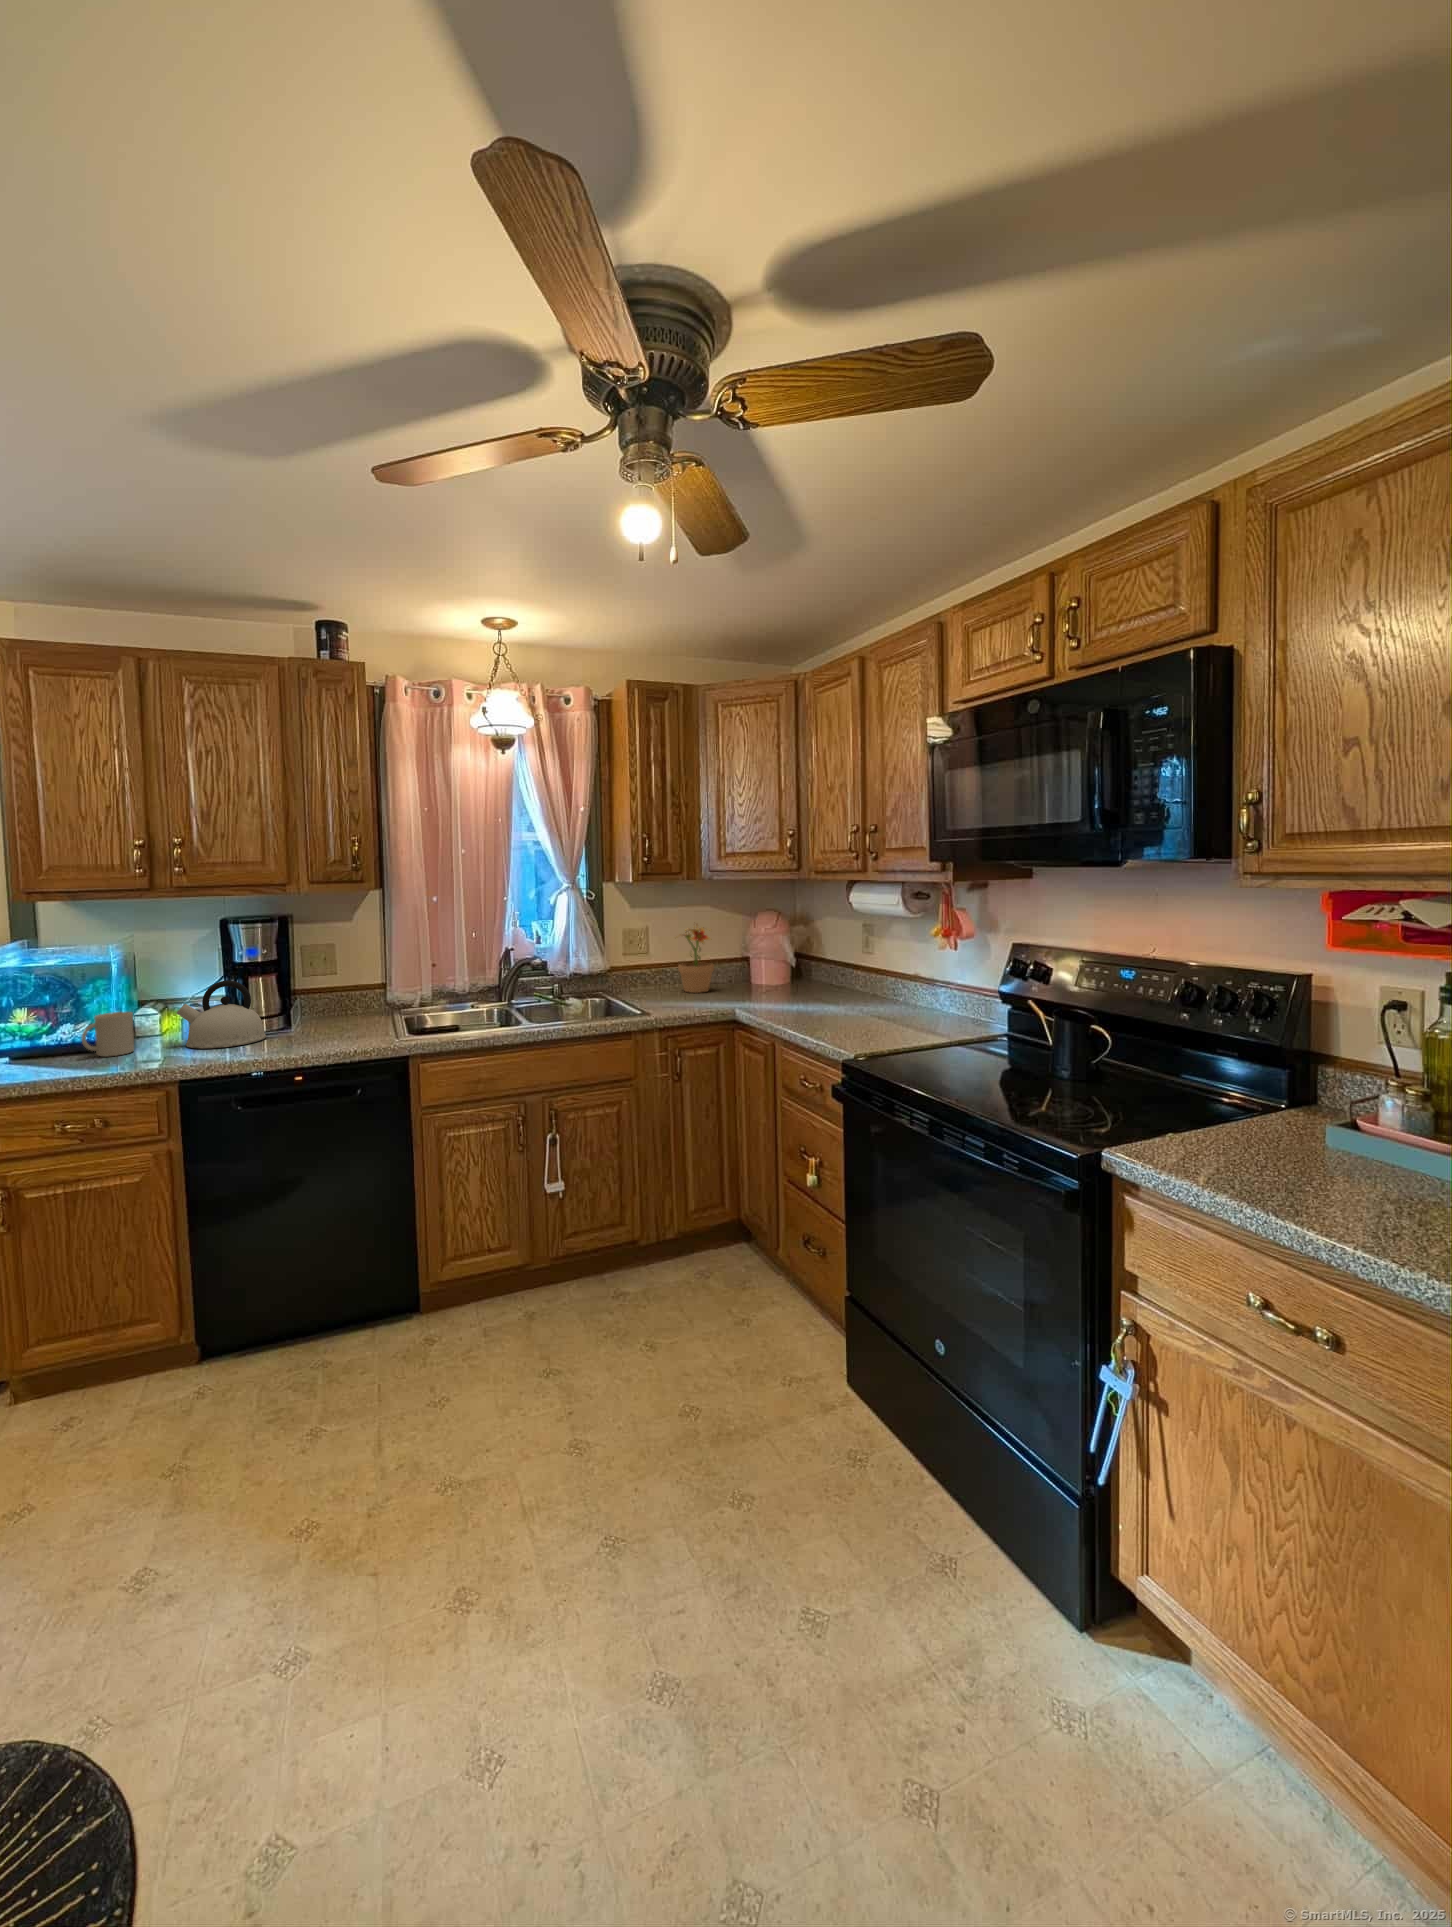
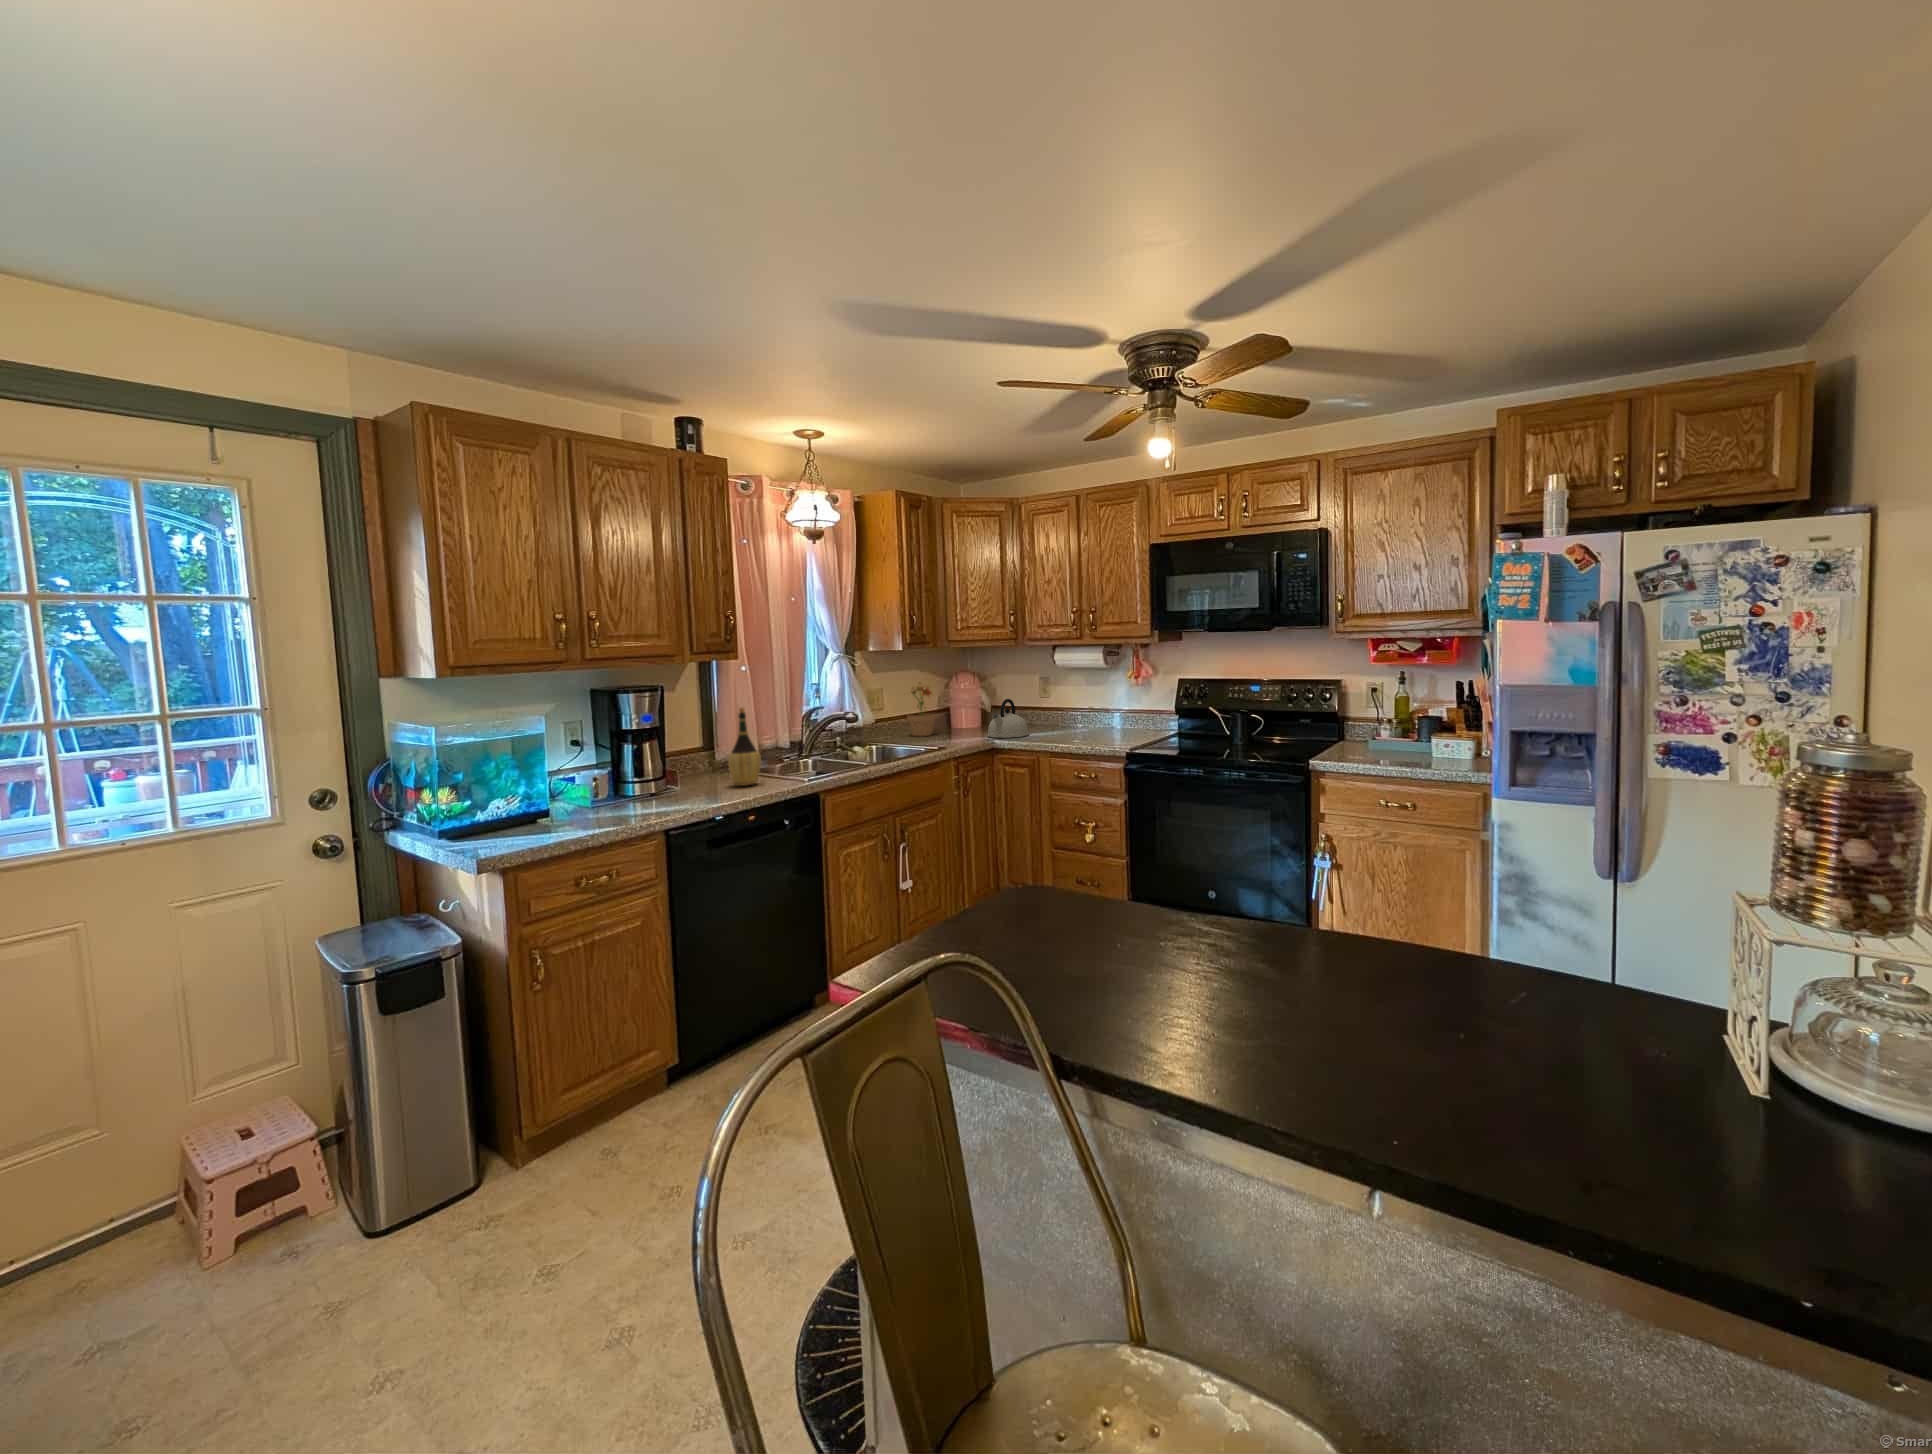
wine bottle: none [326,946,365,1038] -> present [728,708,761,786]
kettle: present [177,980,266,1048] -> present [987,699,1029,738]
mug: present [81,1012,134,1056] -> none [537,780,574,823]

